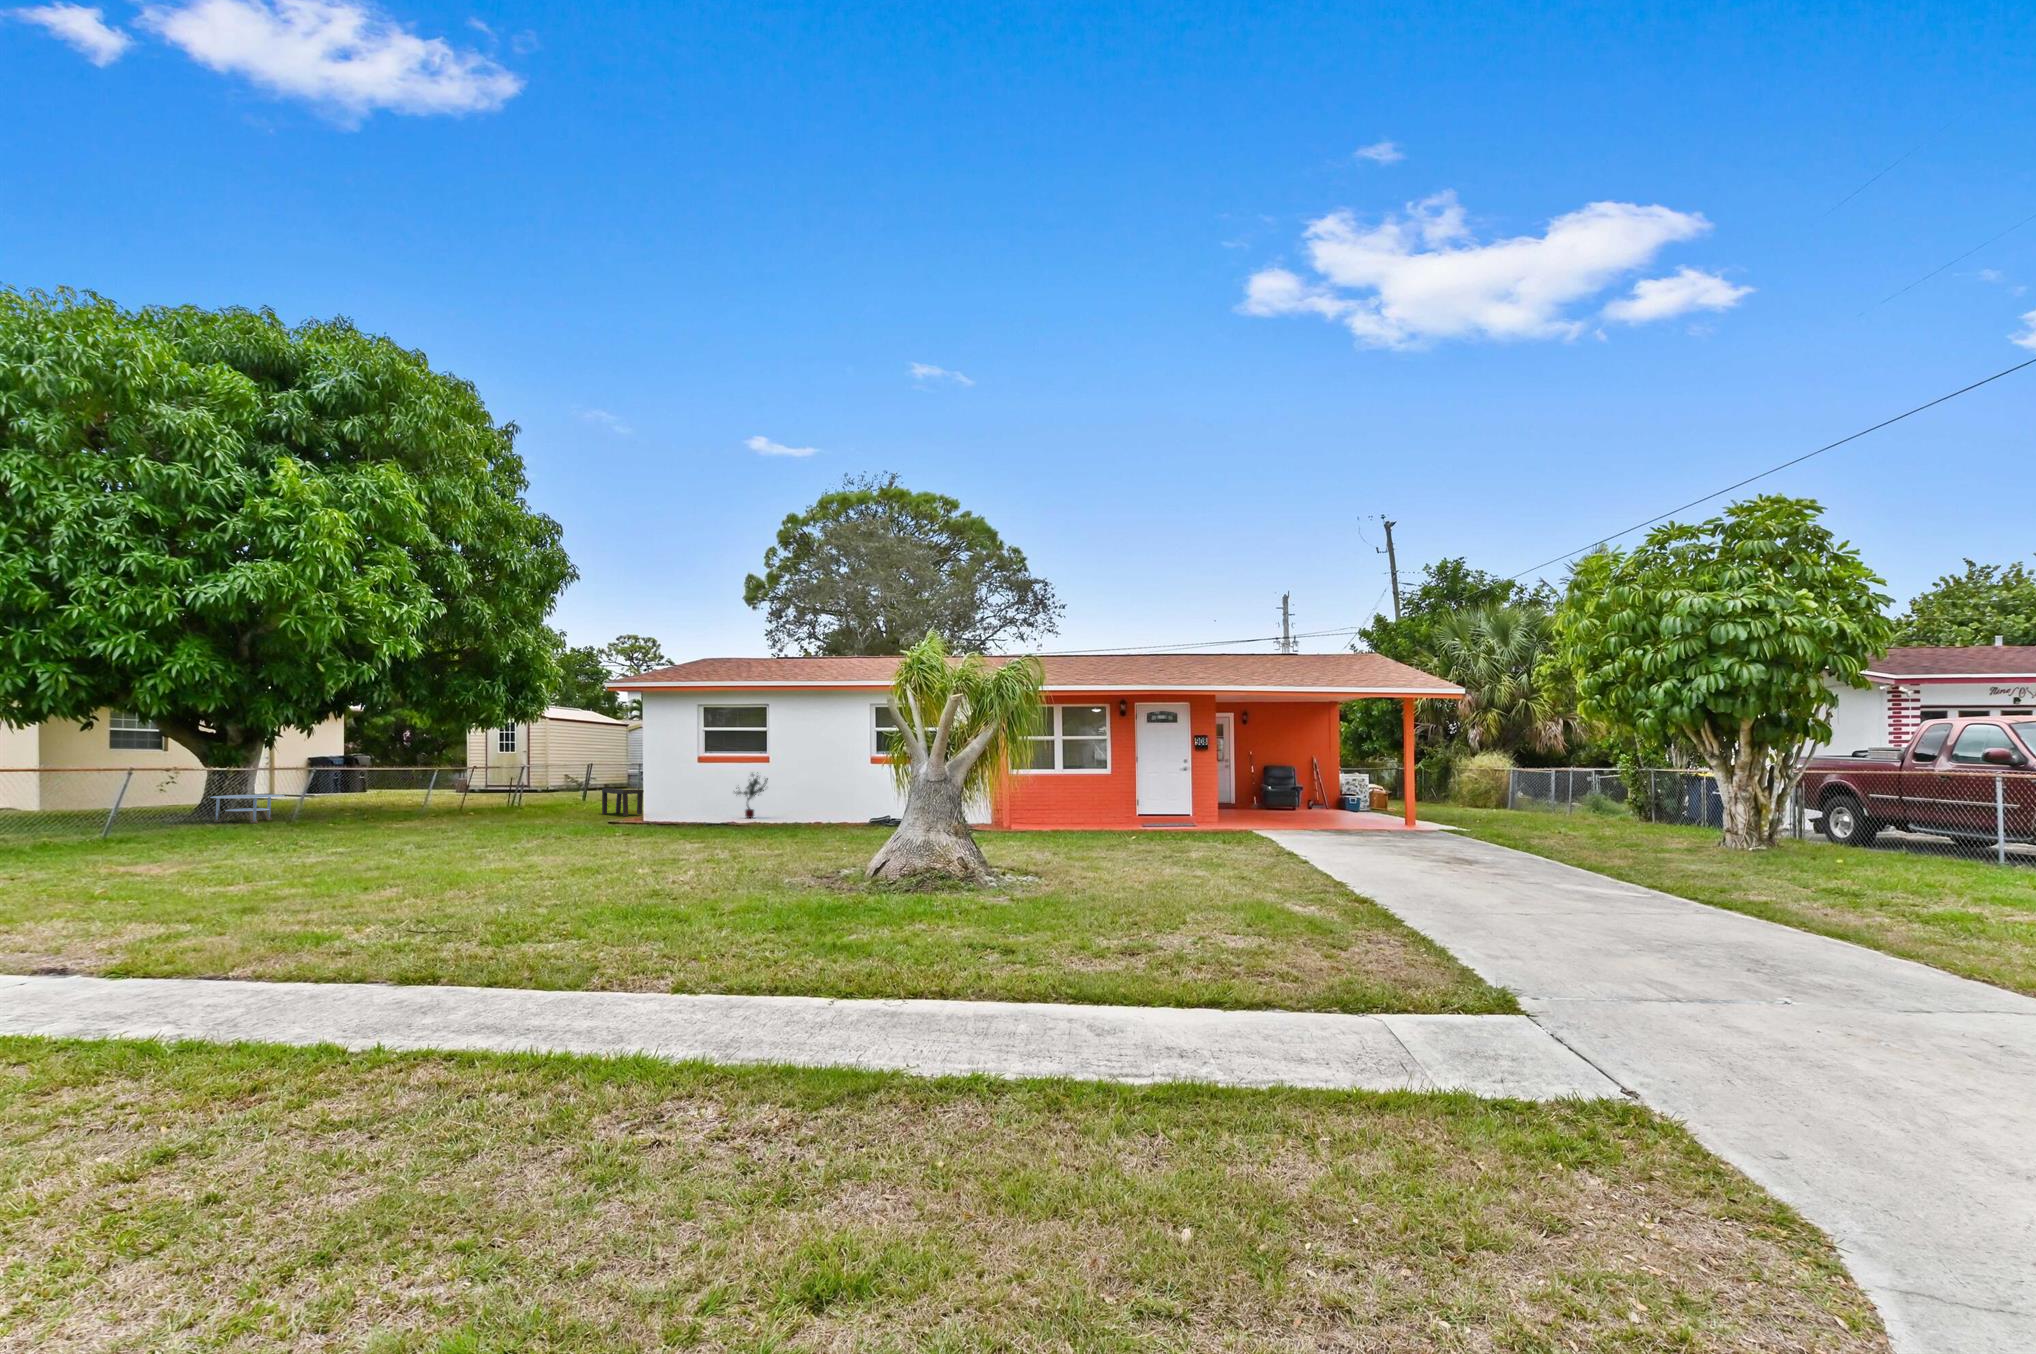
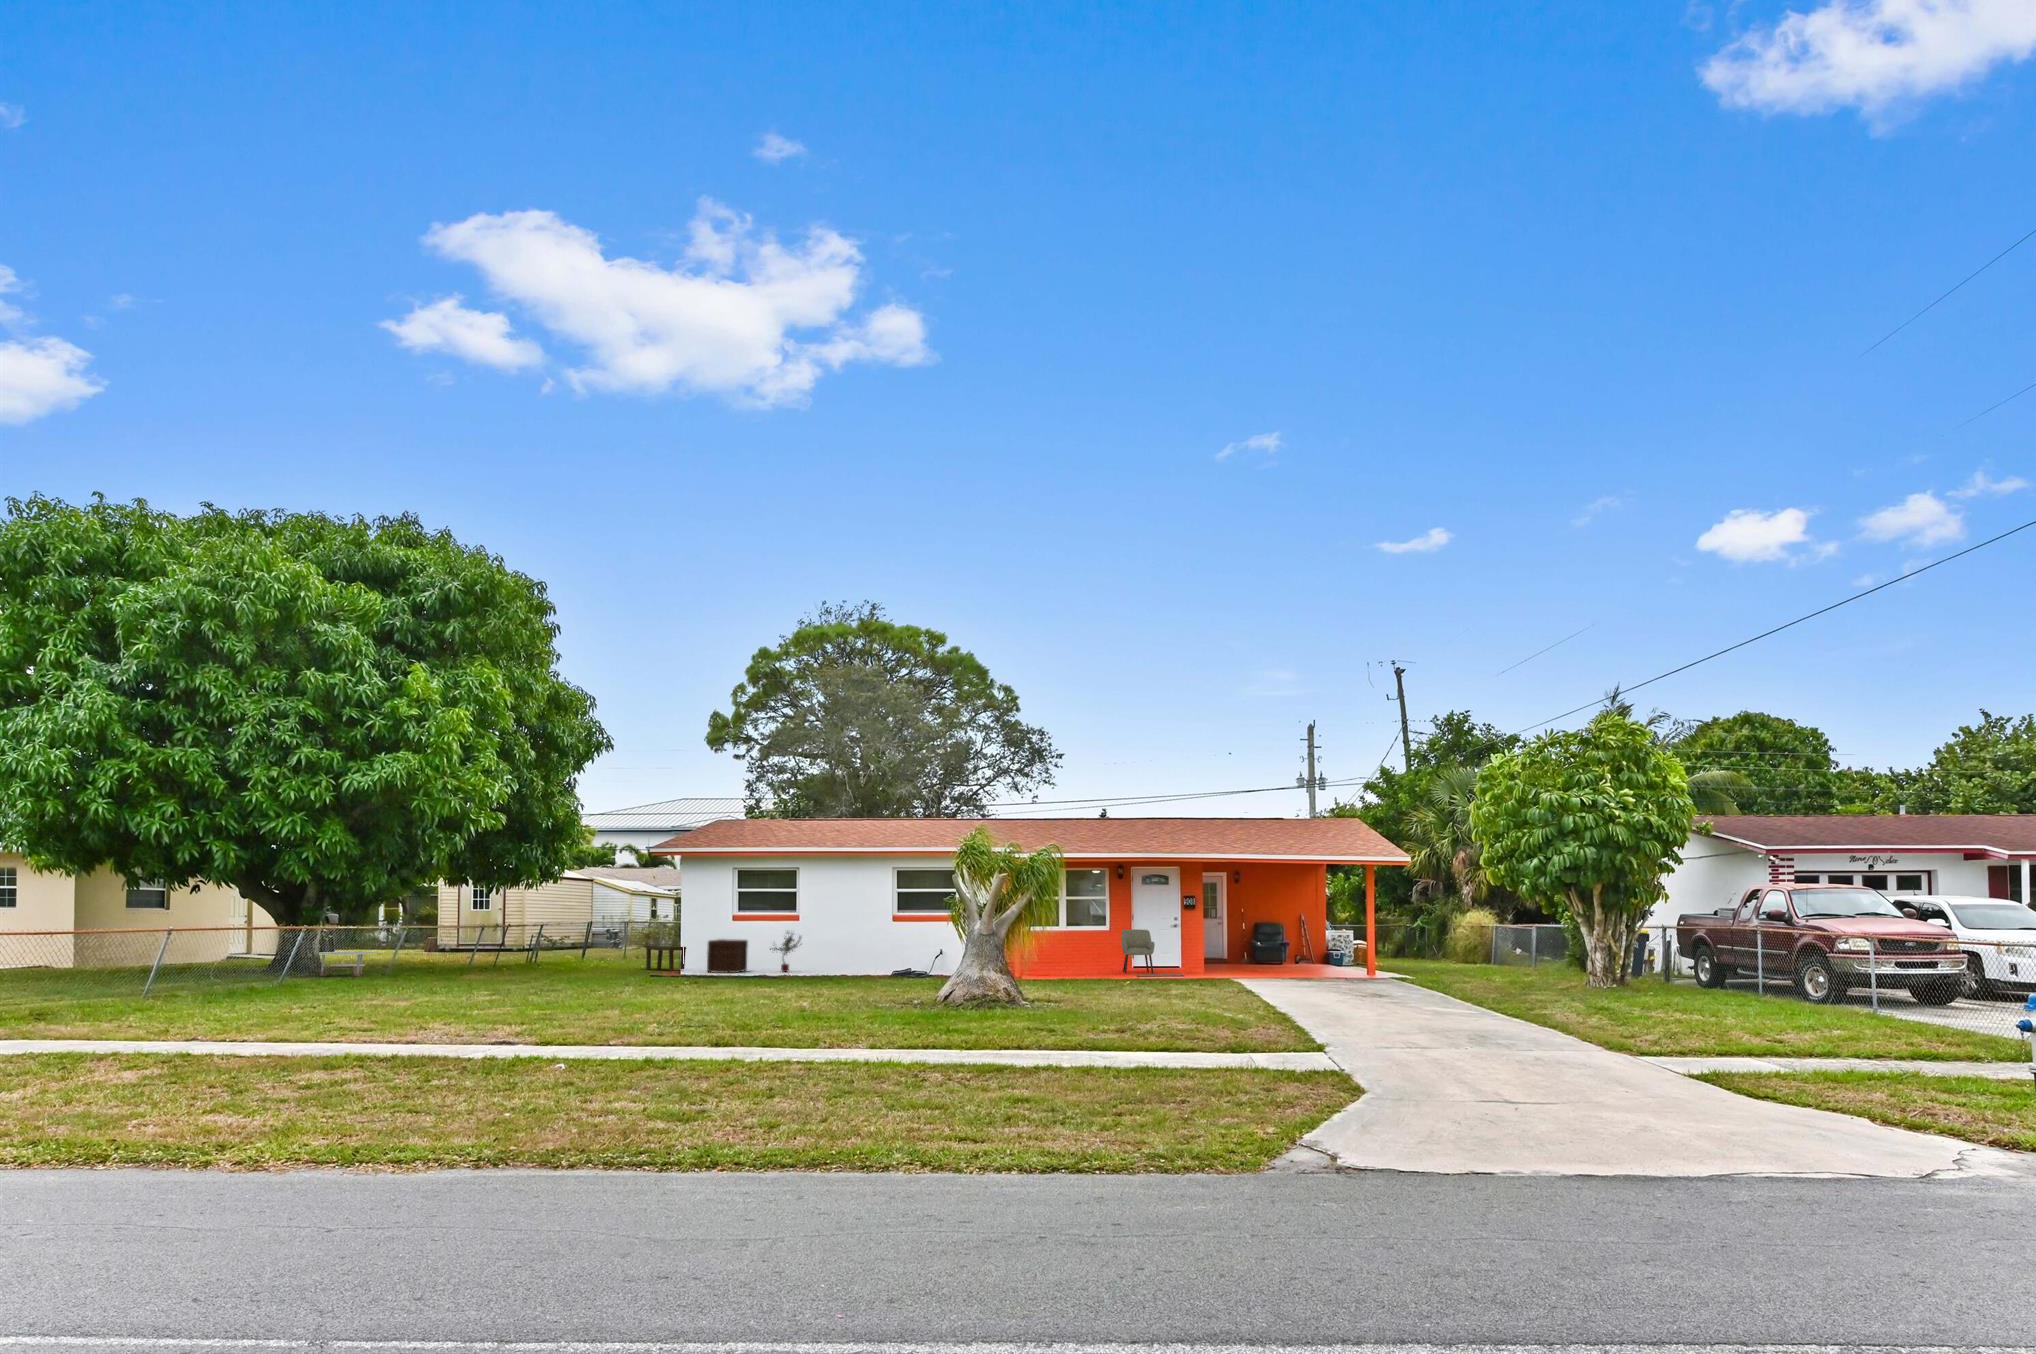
chair: none [1125,773,1162,822] -> present [1122,929,1155,973]
wooden crate: none [661,782,710,819] -> present [707,939,748,973]

